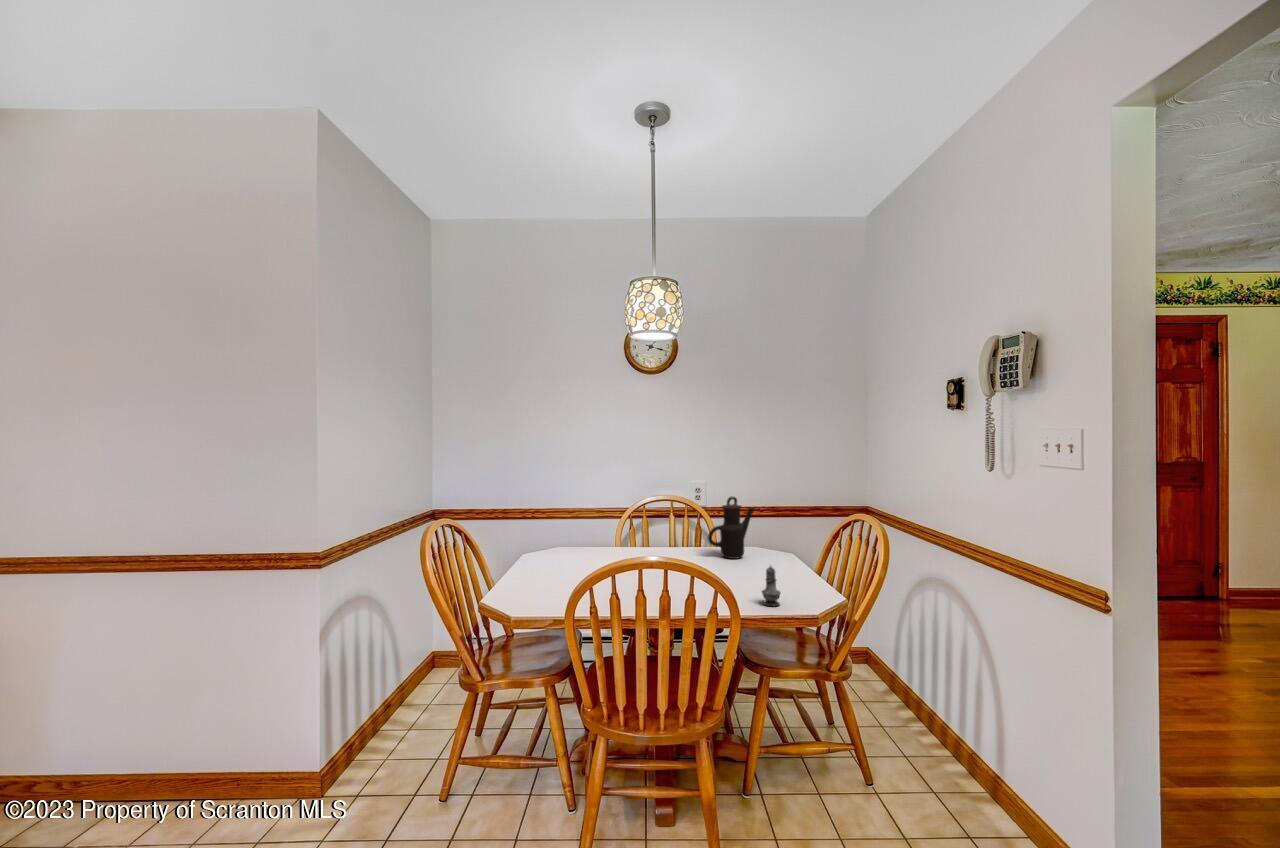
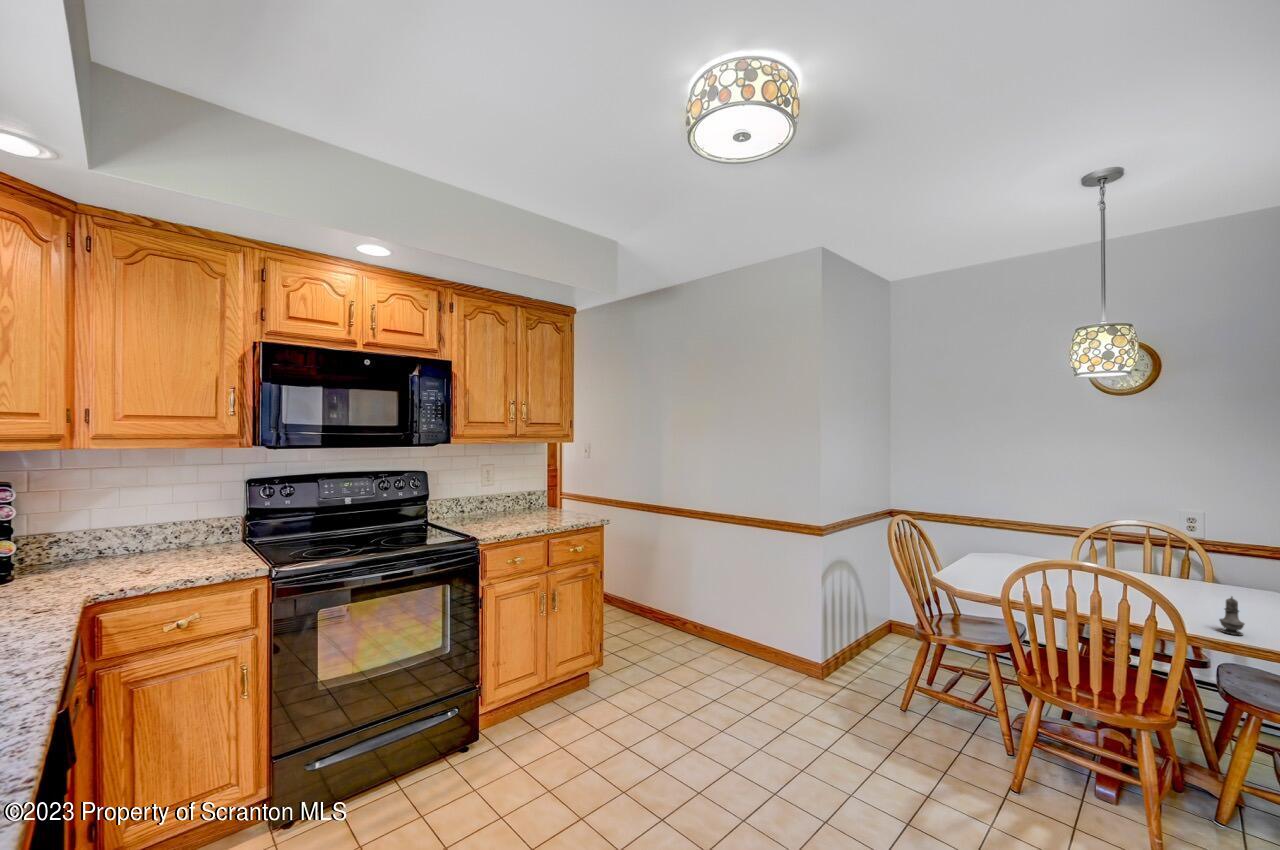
teapot: present [708,497,755,559] -> none [1180,529,1253,594]

